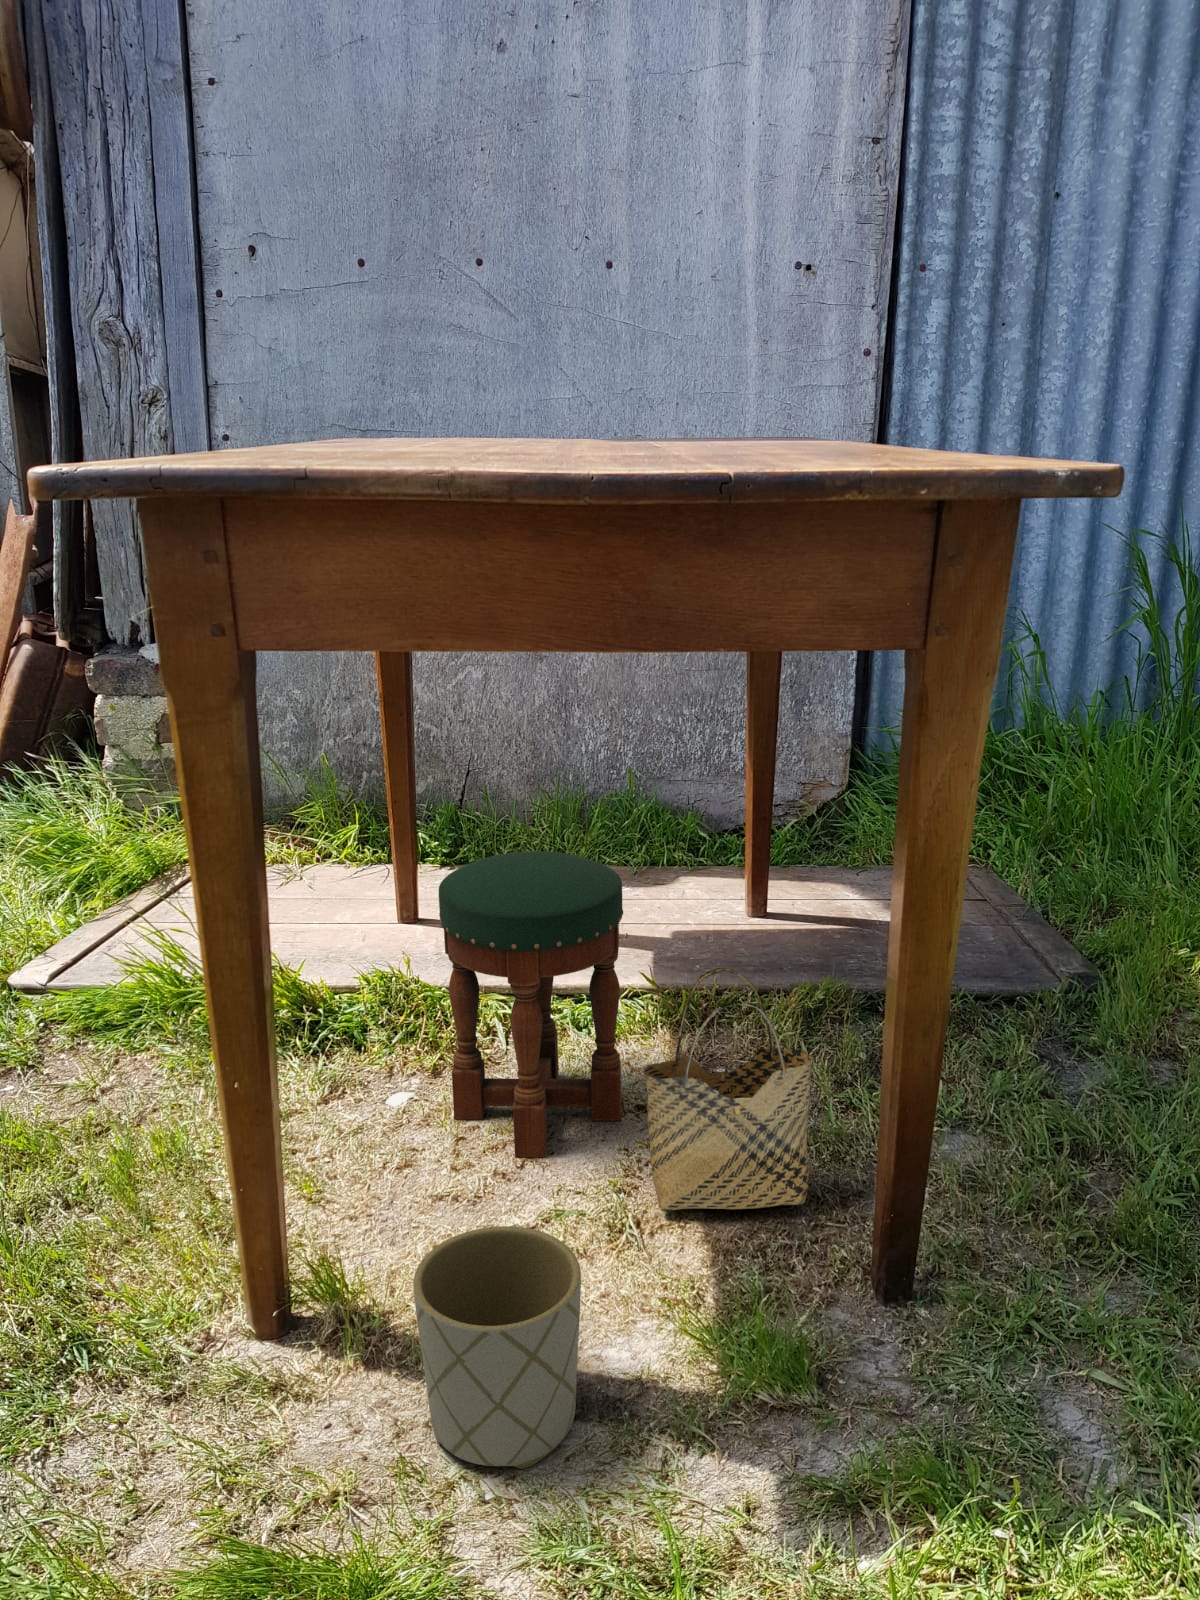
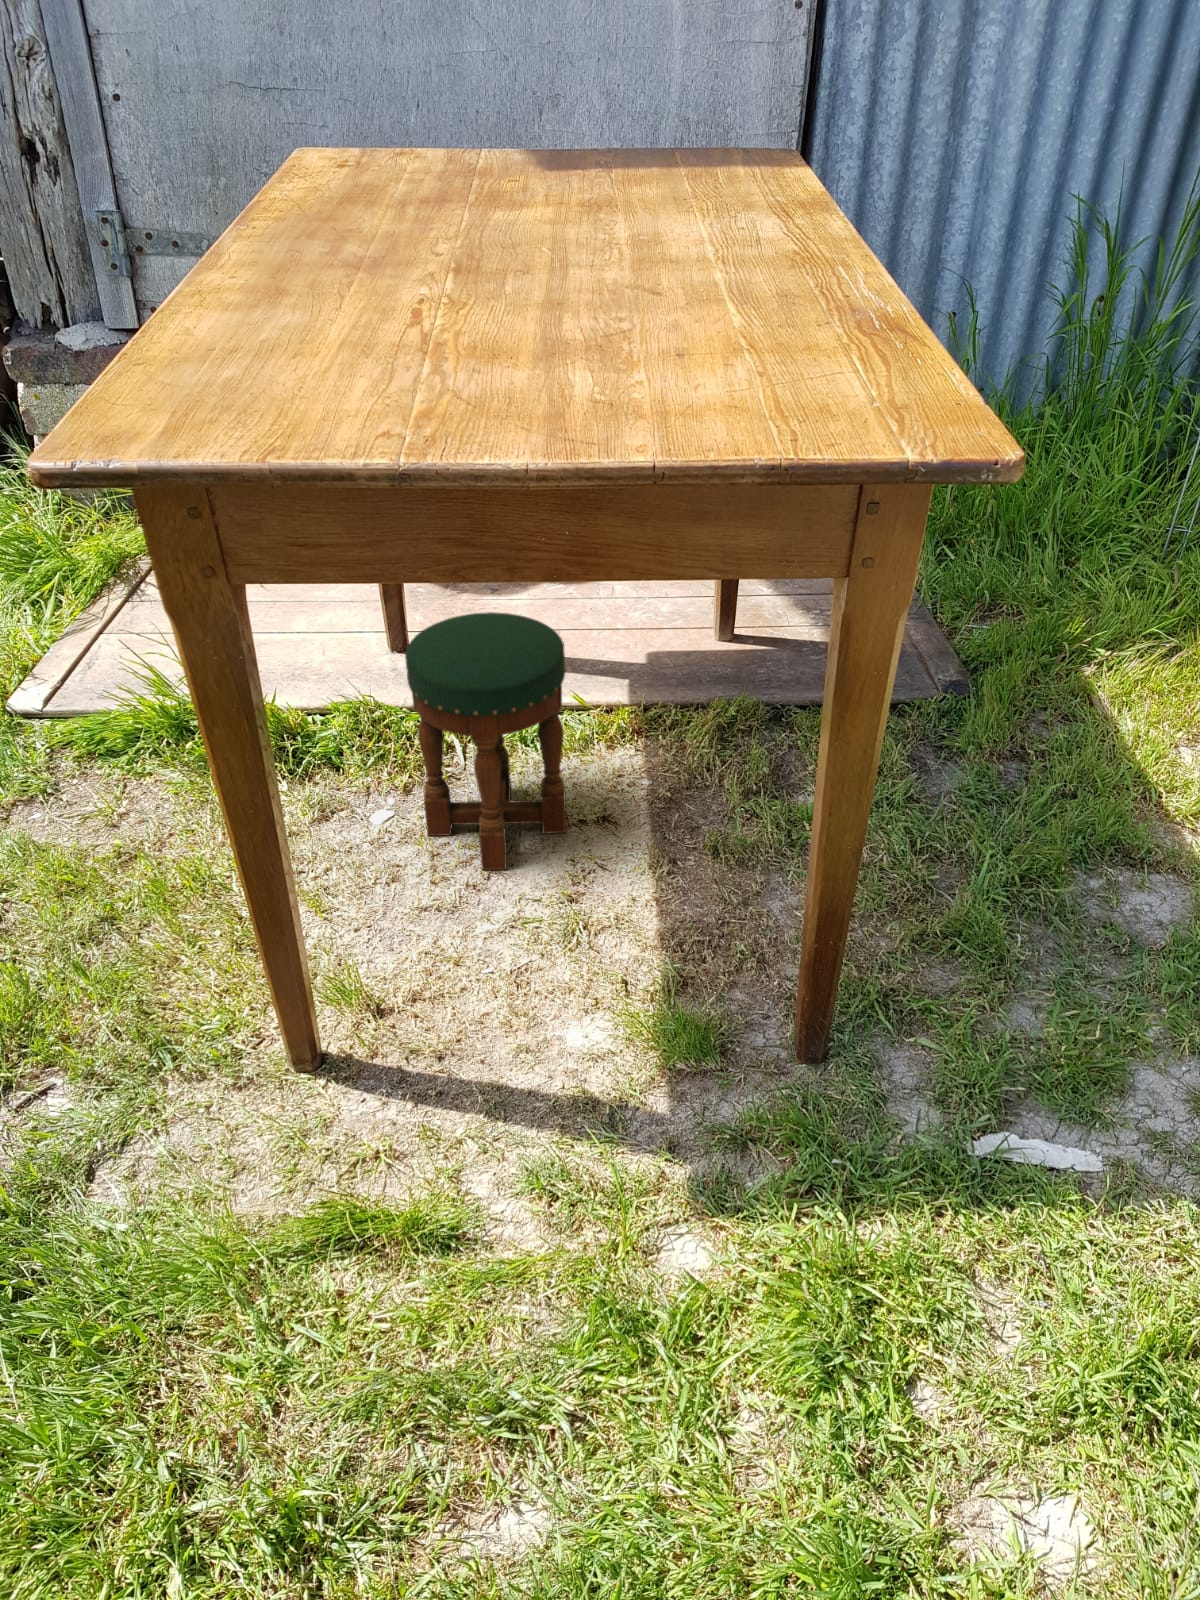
woven basket: present [643,968,813,1211] -> none [587,728,725,918]
planter: present [413,1226,581,1469] -> none [425,962,551,1130]

